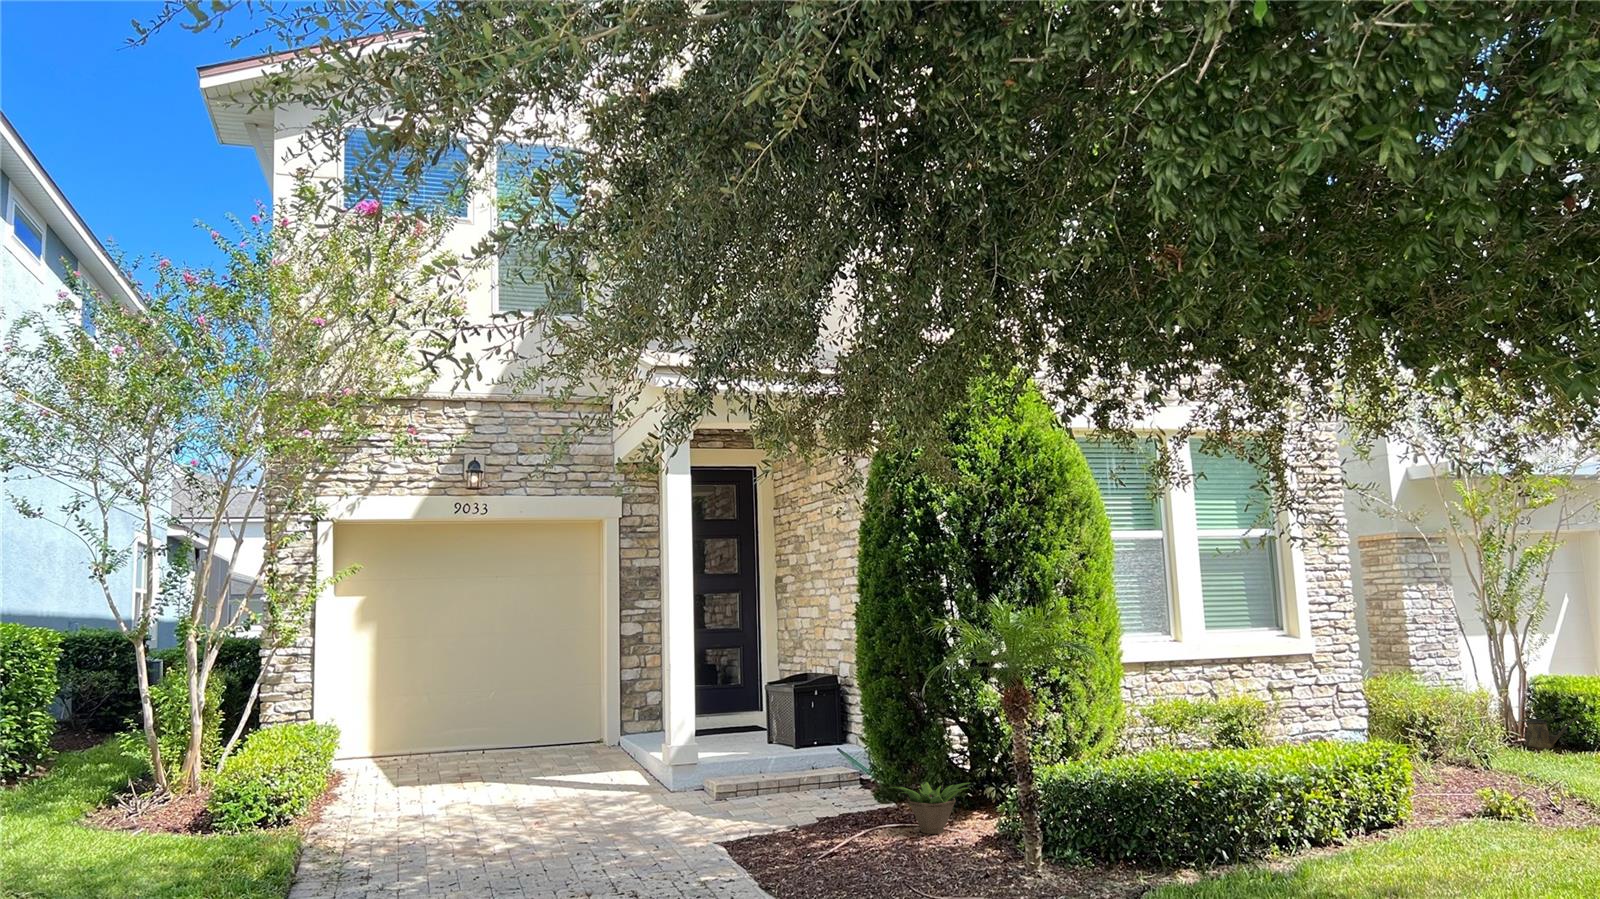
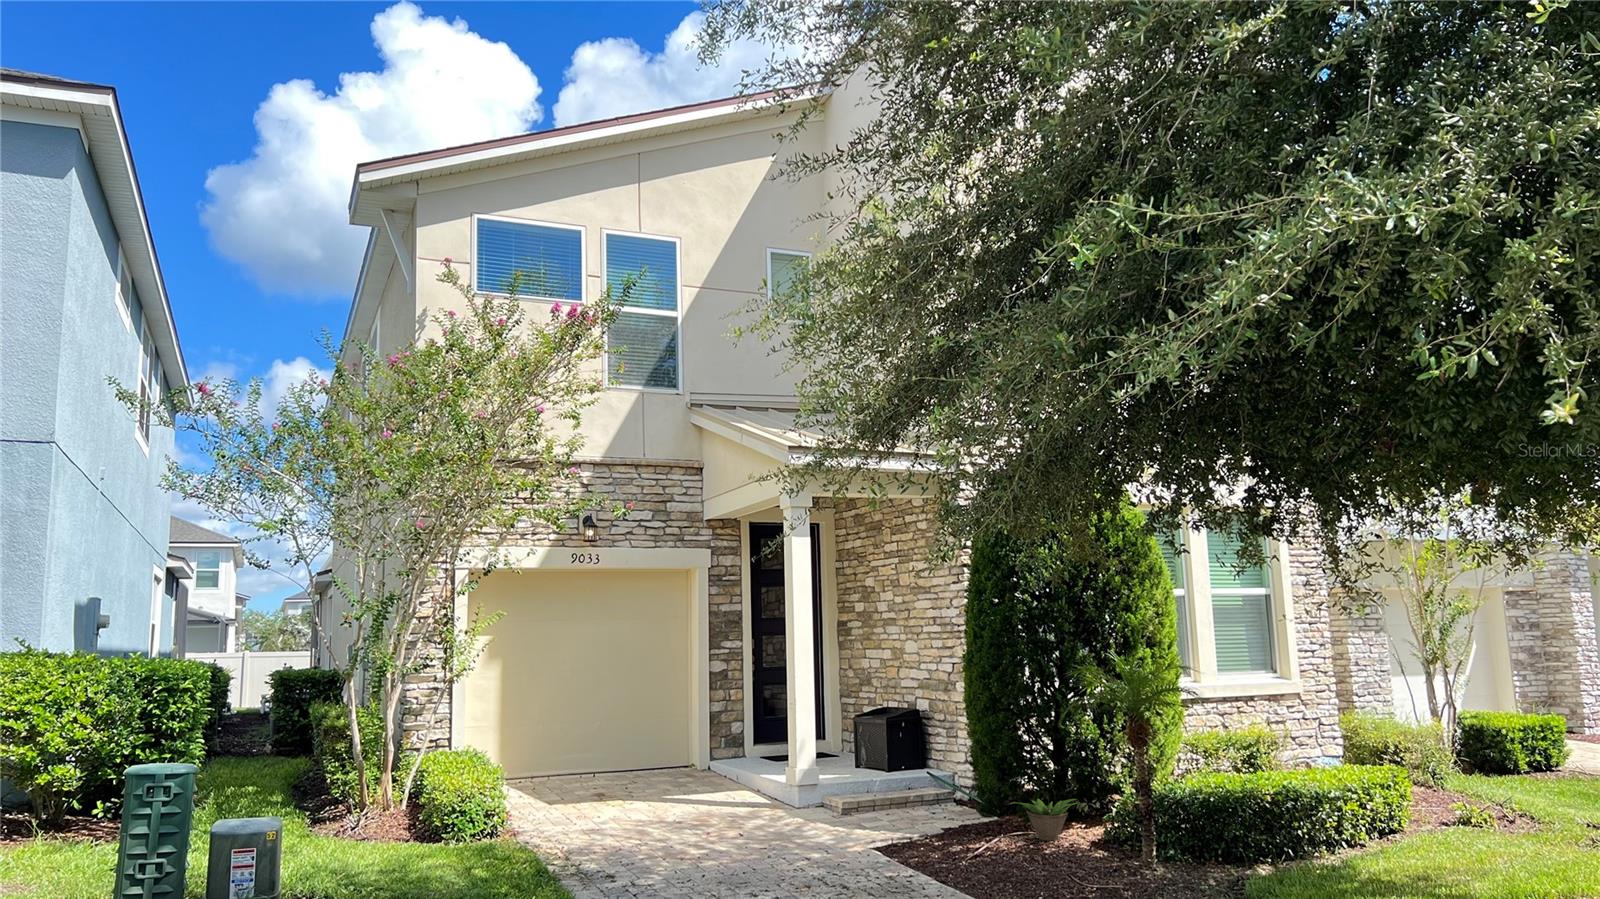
watering can: present [1516,718,1577,748] -> none [1451,747,1501,772]

